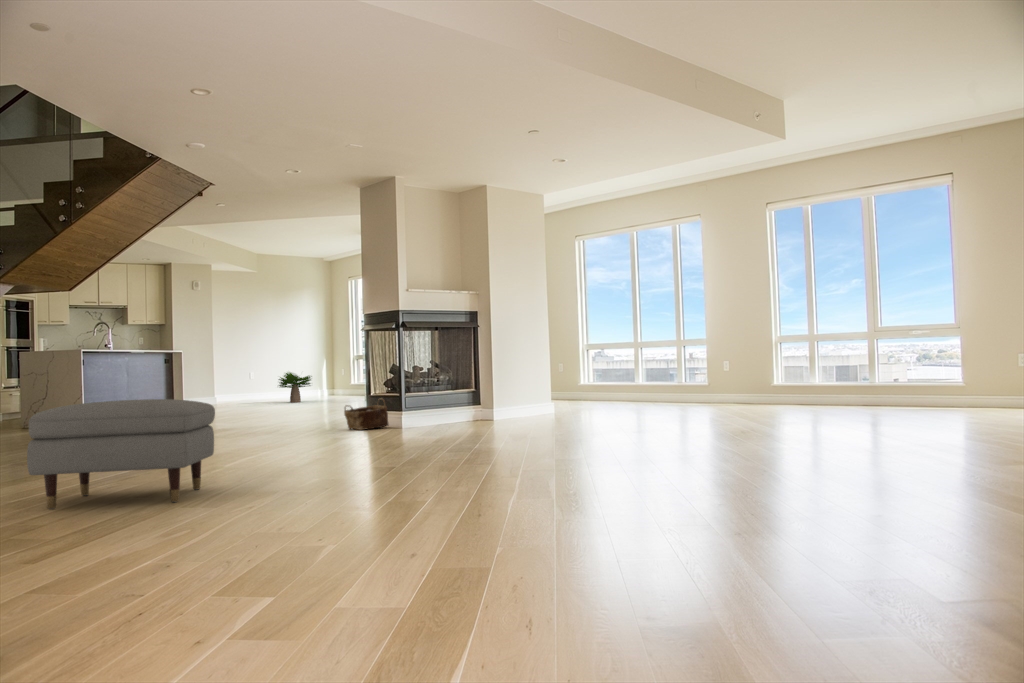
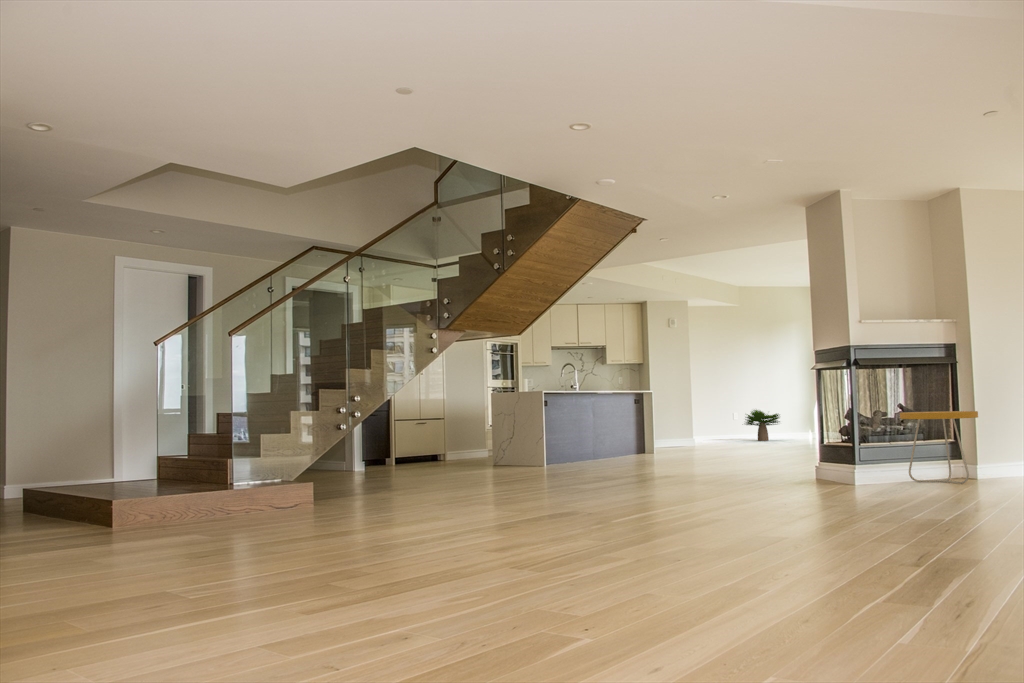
side table: none [436,365,492,423] -> present [900,411,978,484]
woven basket: present [344,398,388,430] -> none [784,447,838,484]
ottoman: present [27,399,215,509] -> none [367,457,568,580]

